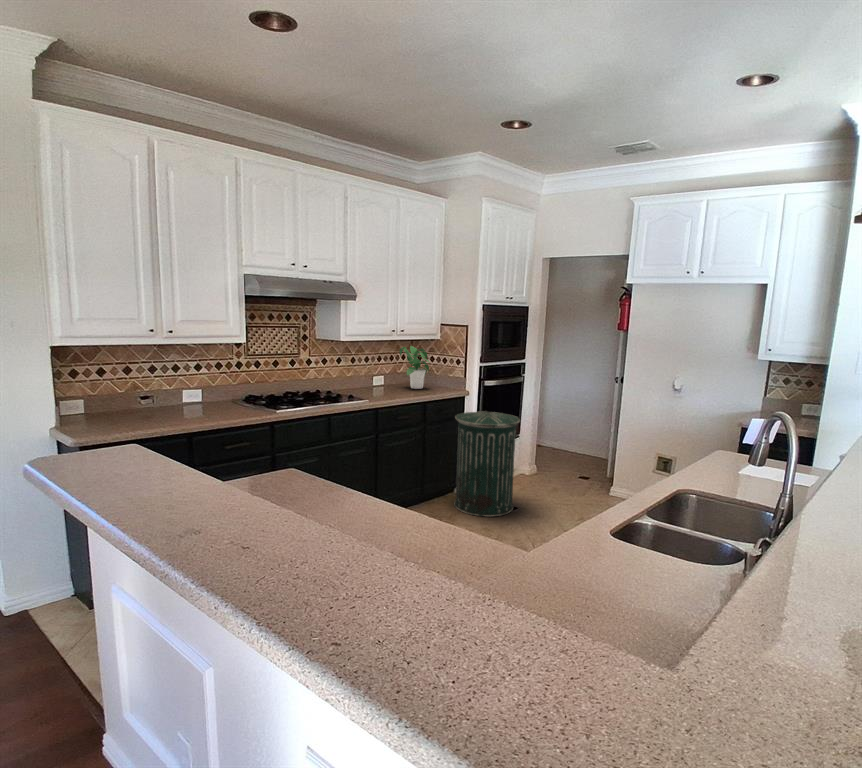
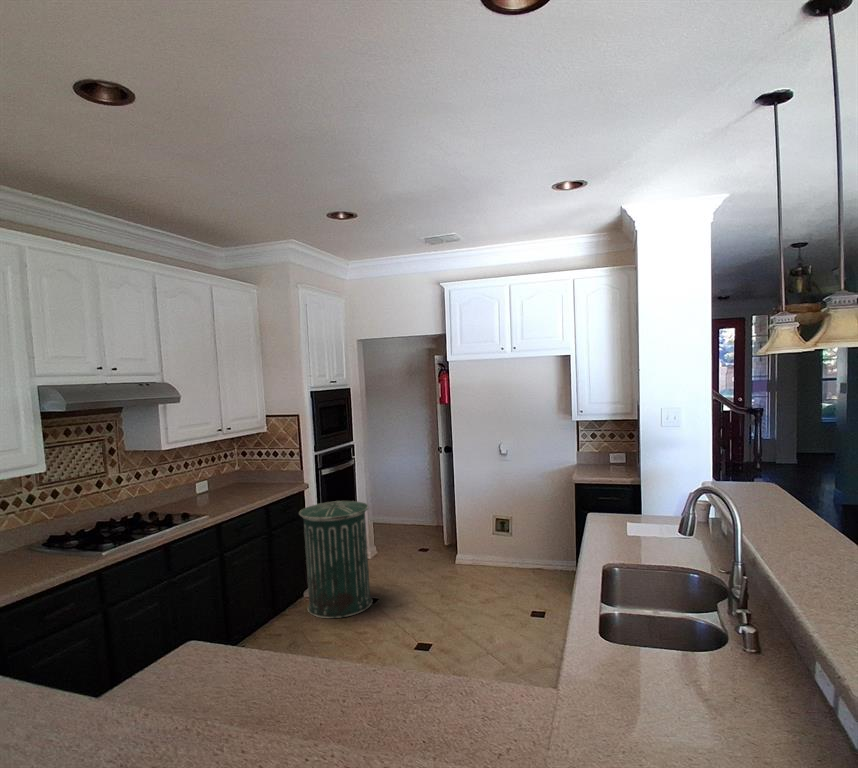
potted plant: present [400,346,429,389] -> none [225,443,264,490]

